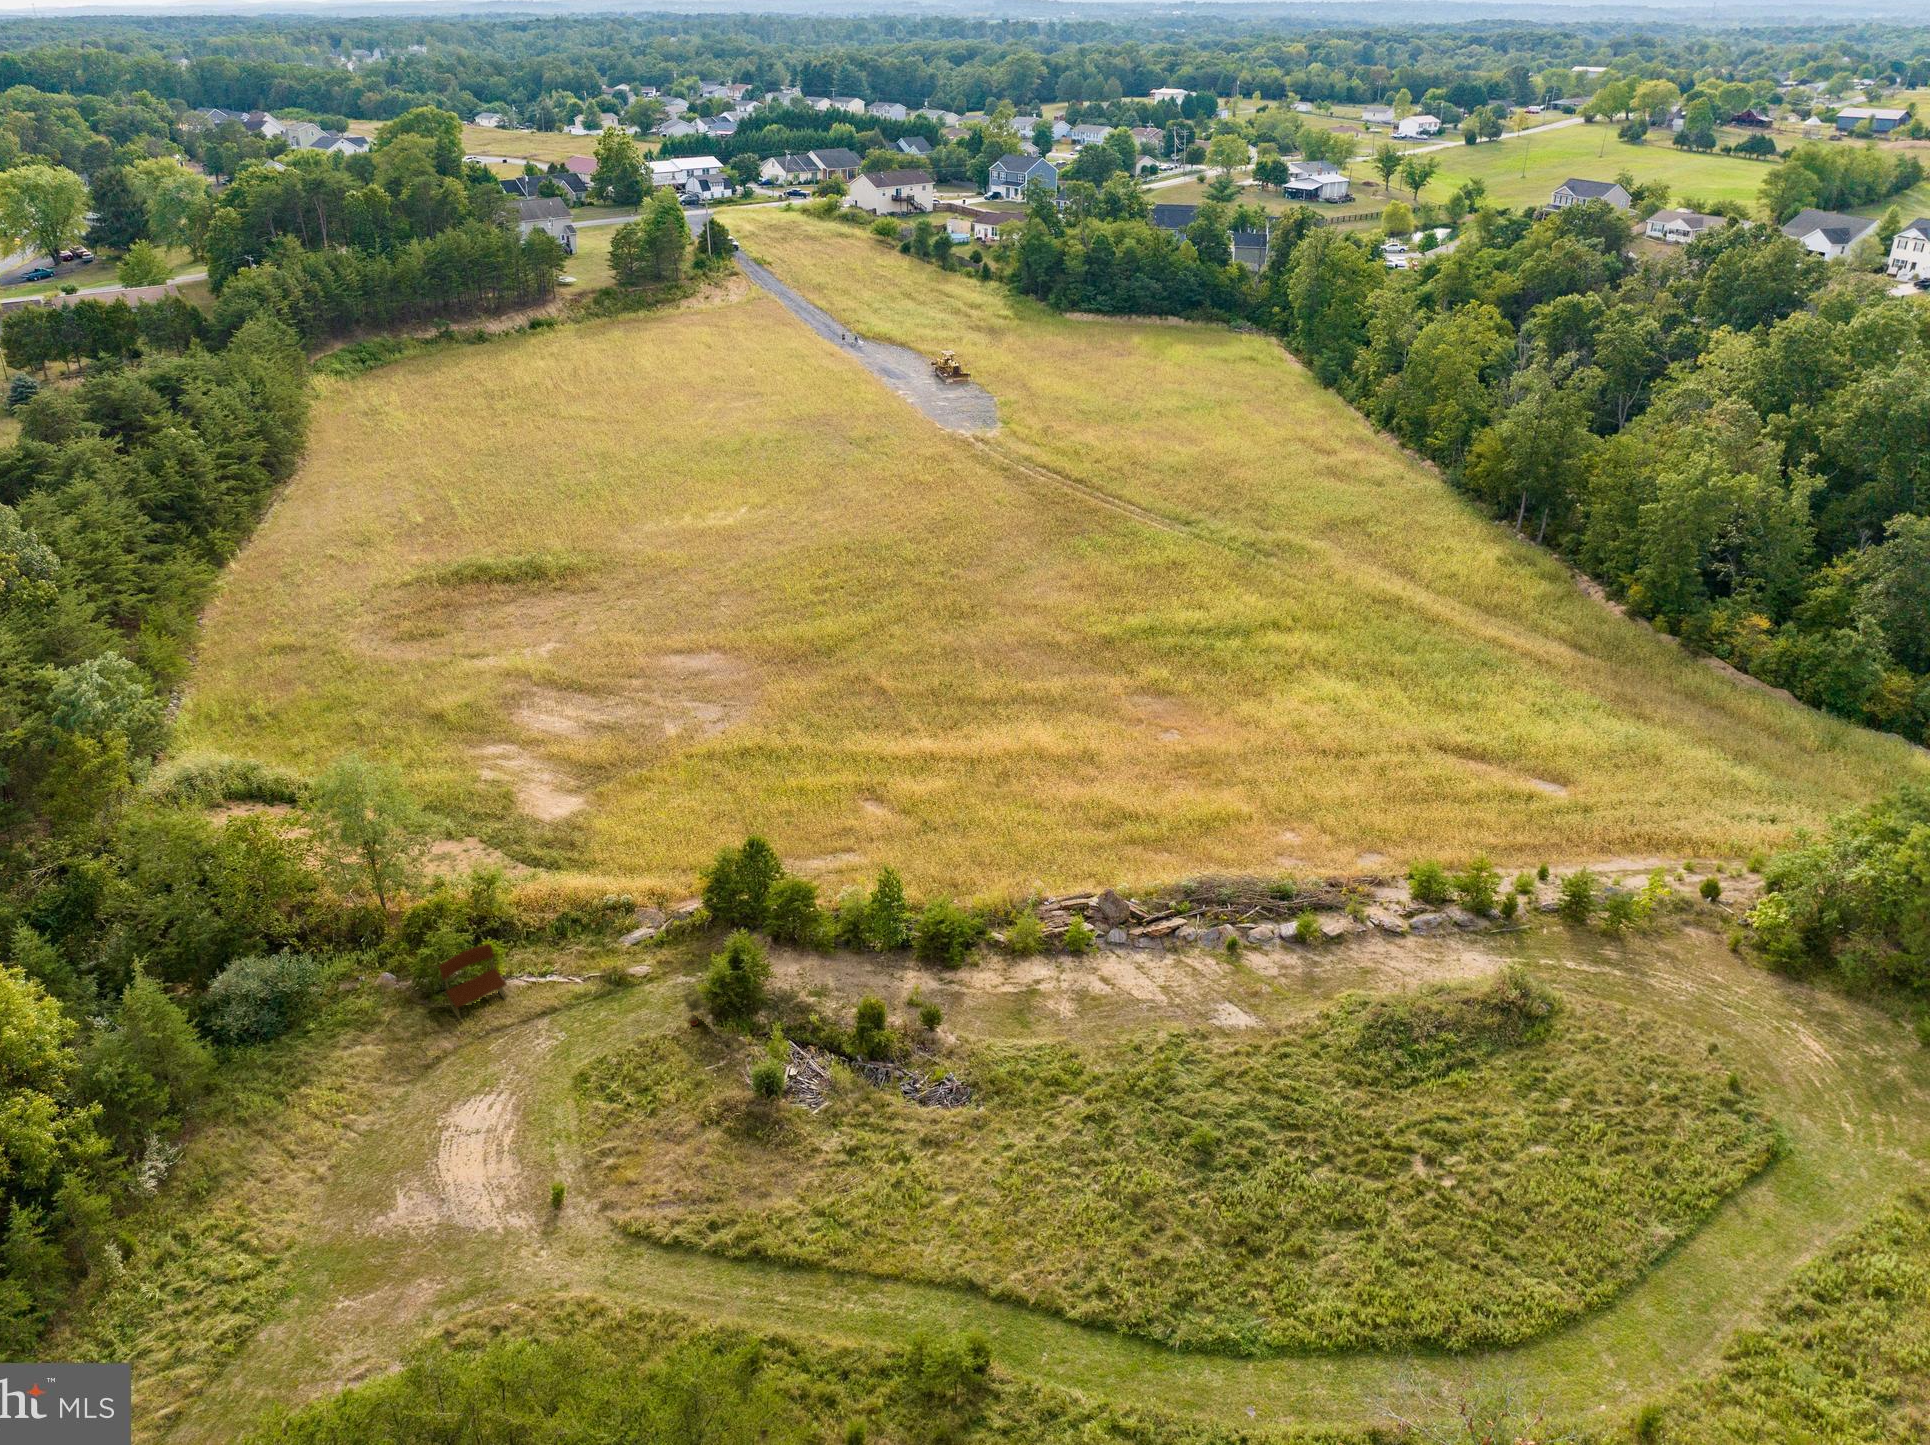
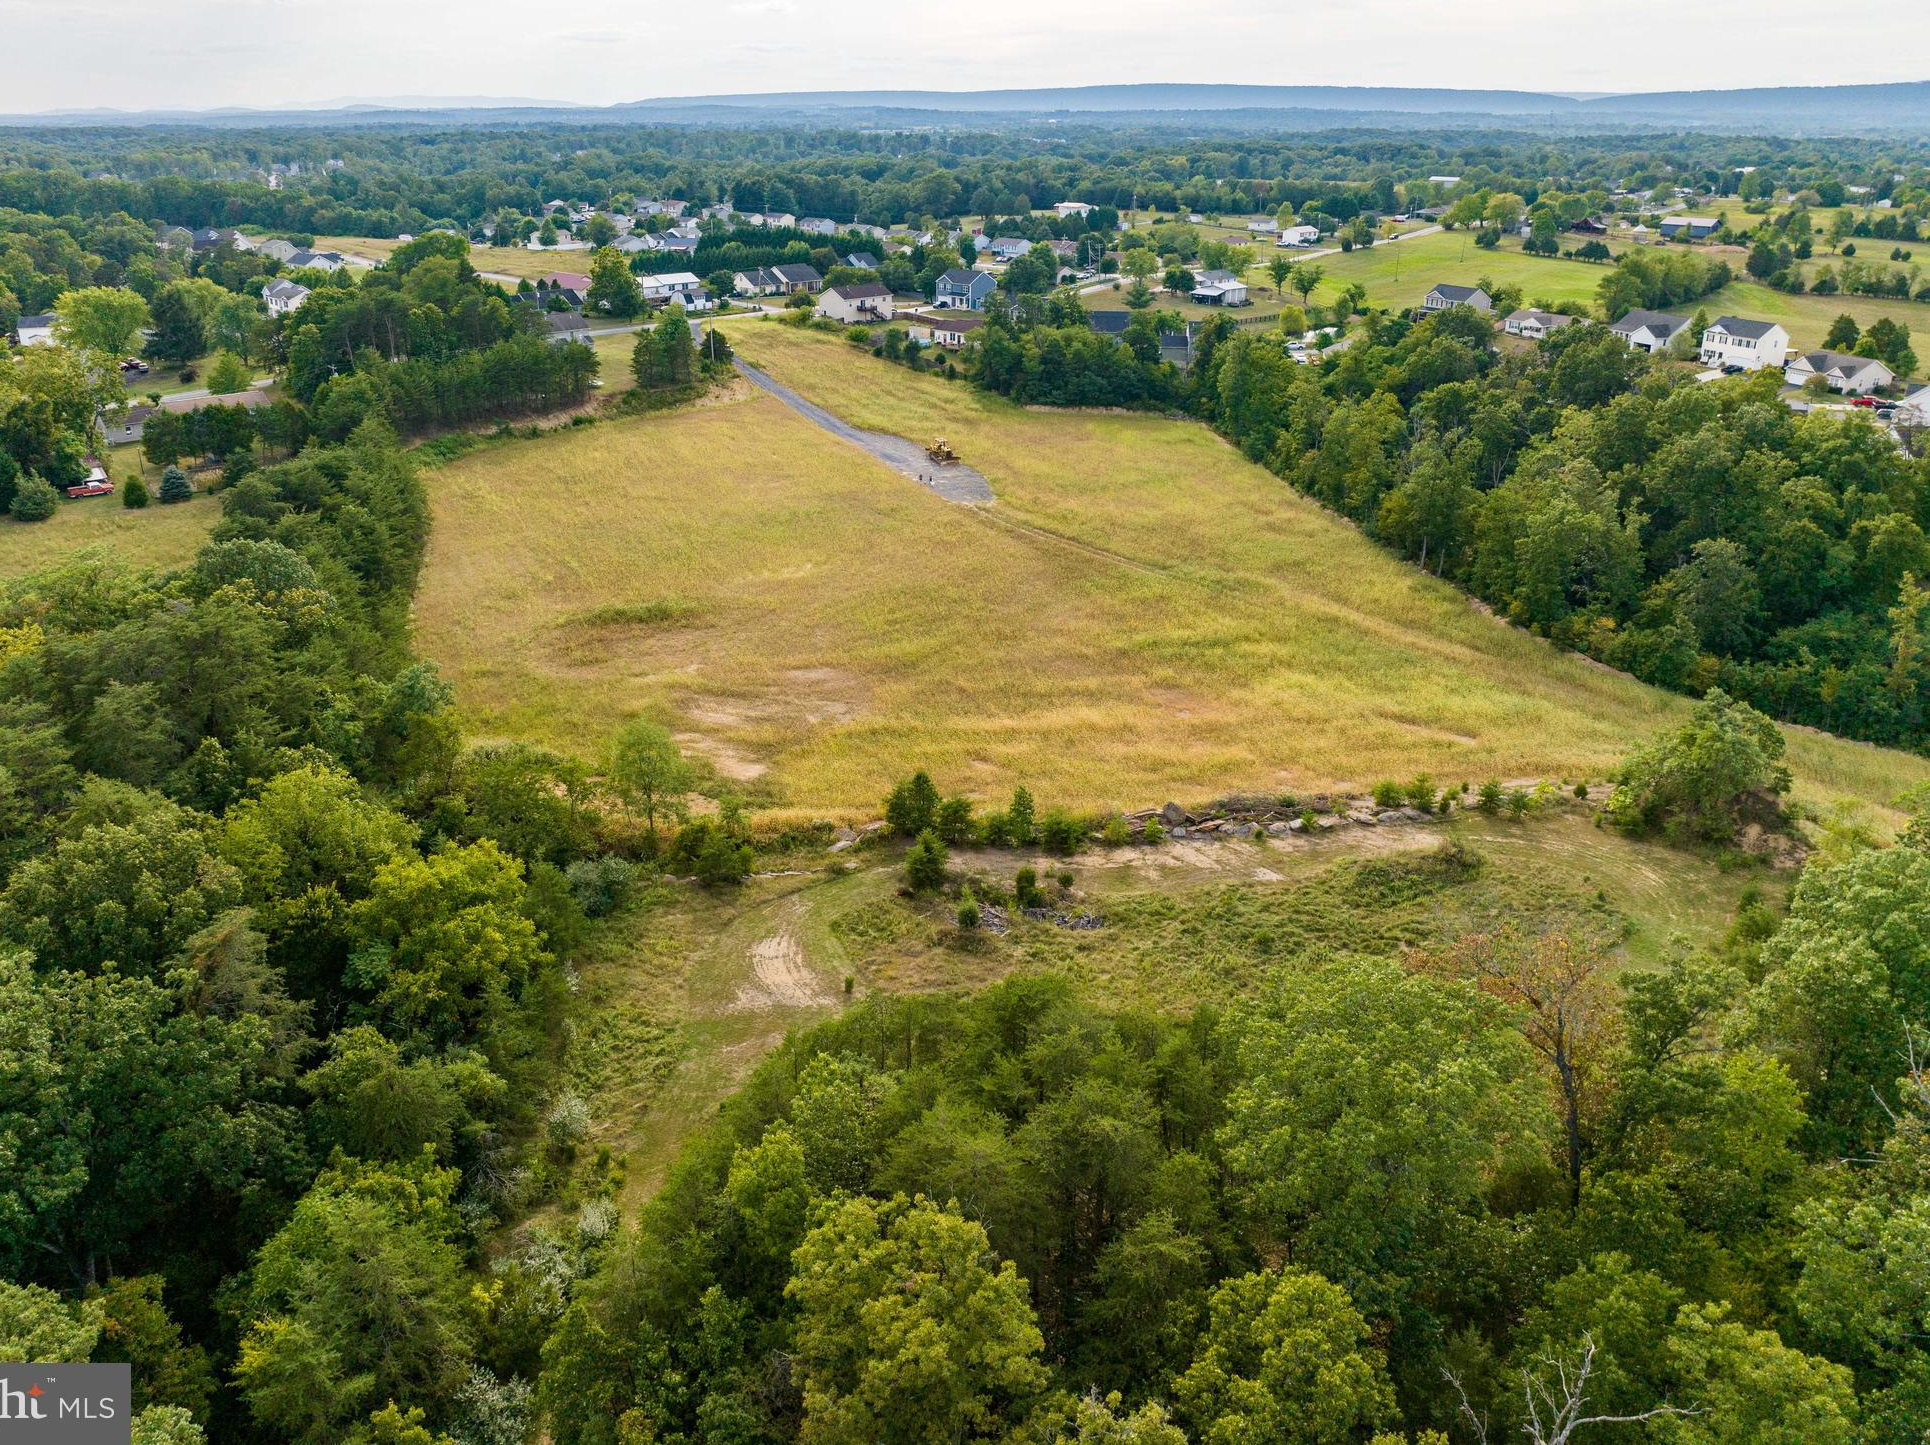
bench: present [439,944,506,1019] -> none [721,845,765,899]

